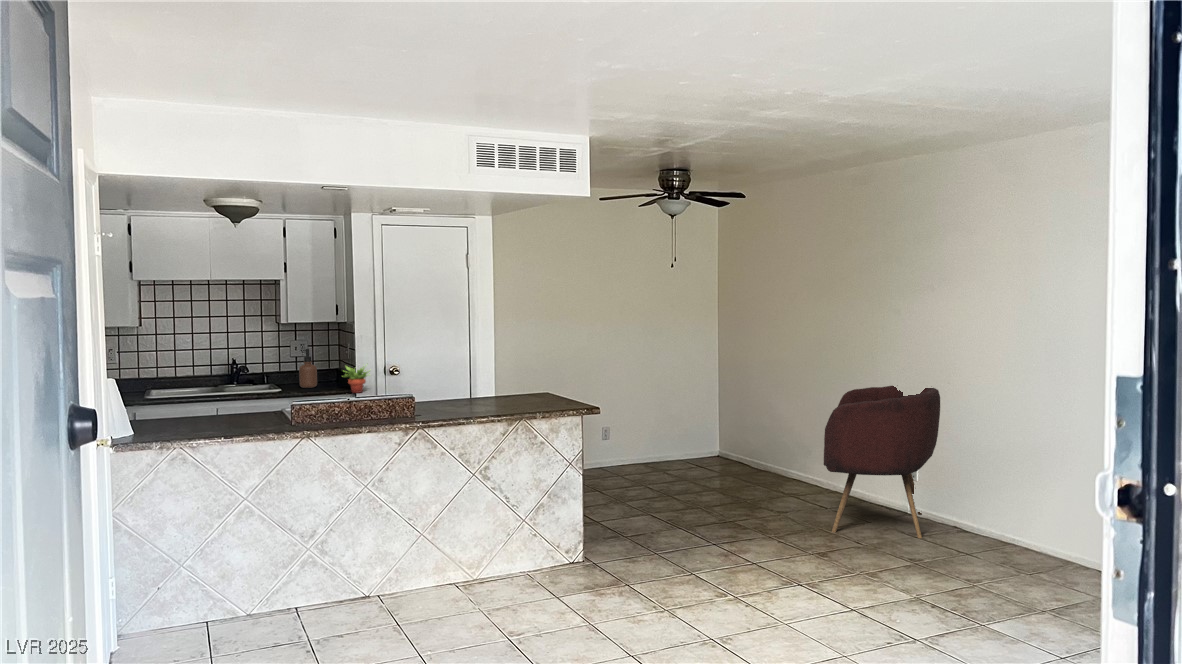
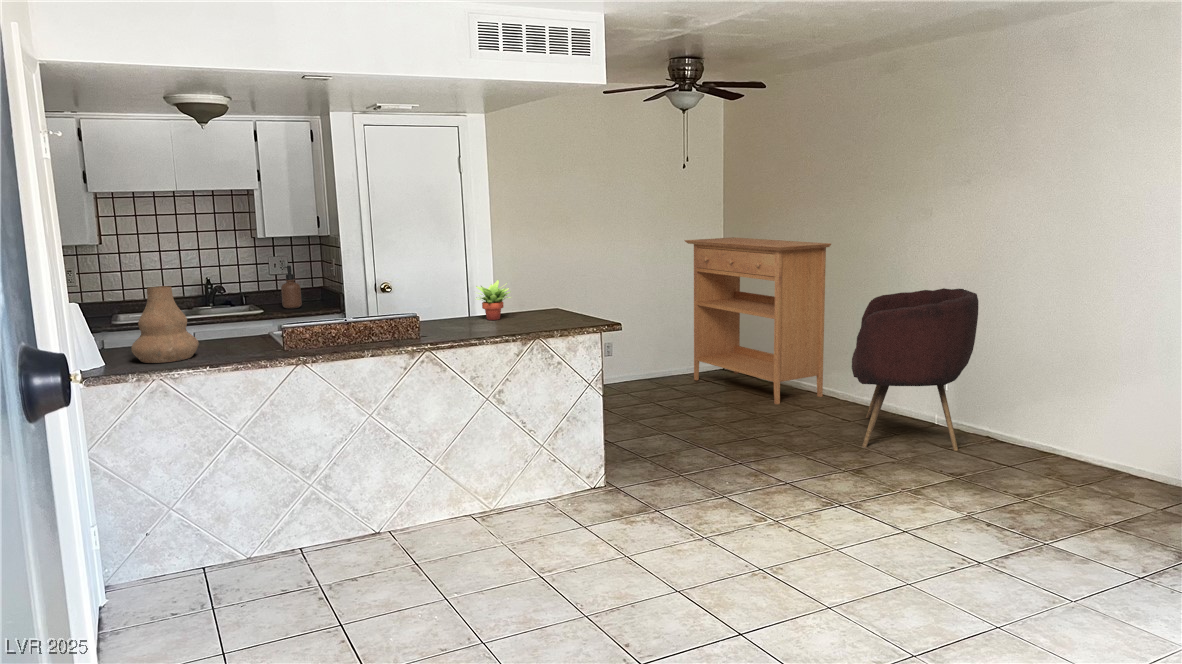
console table: none [677,332,811,492] -> present [685,237,831,404]
vase: none [158,365,217,433] -> present [131,286,199,363]
succulent plant: present [345,366,370,393] -> present [476,280,511,320]

